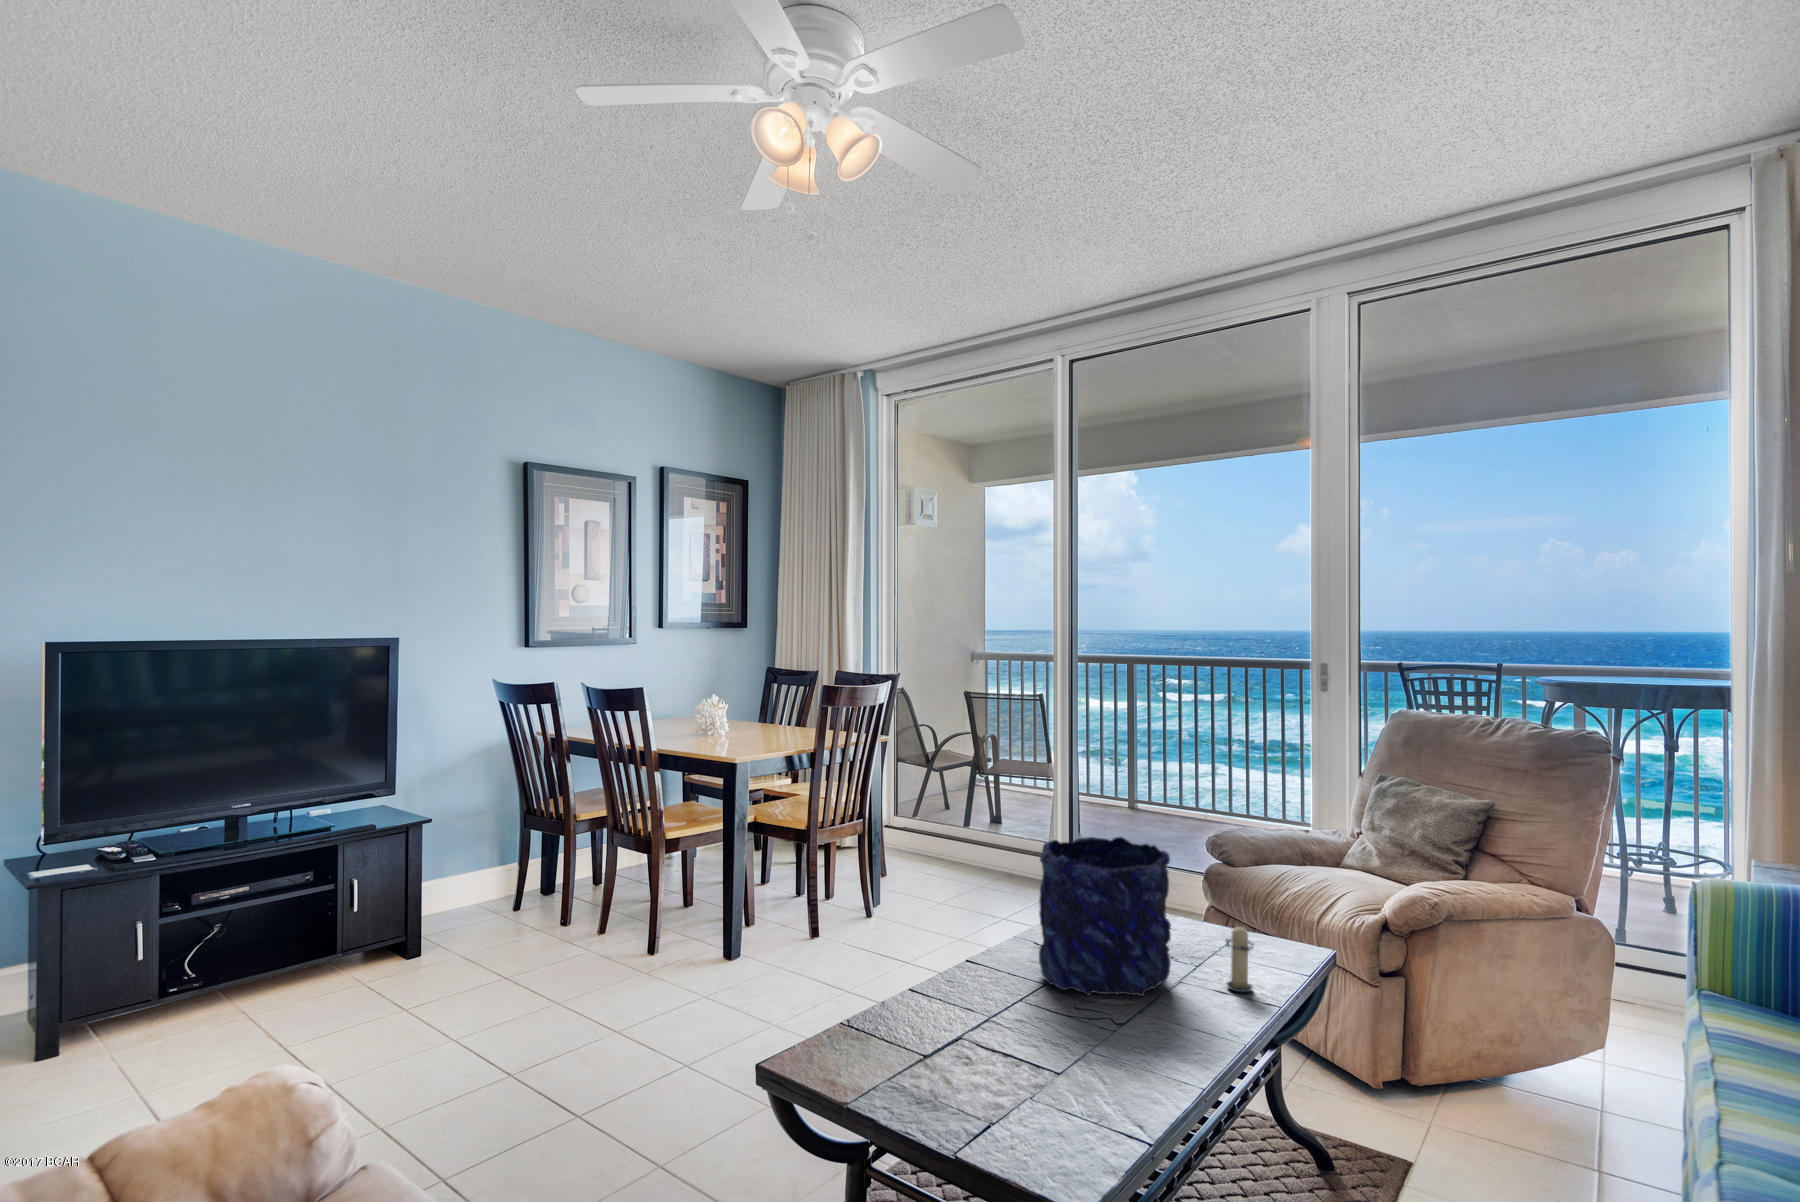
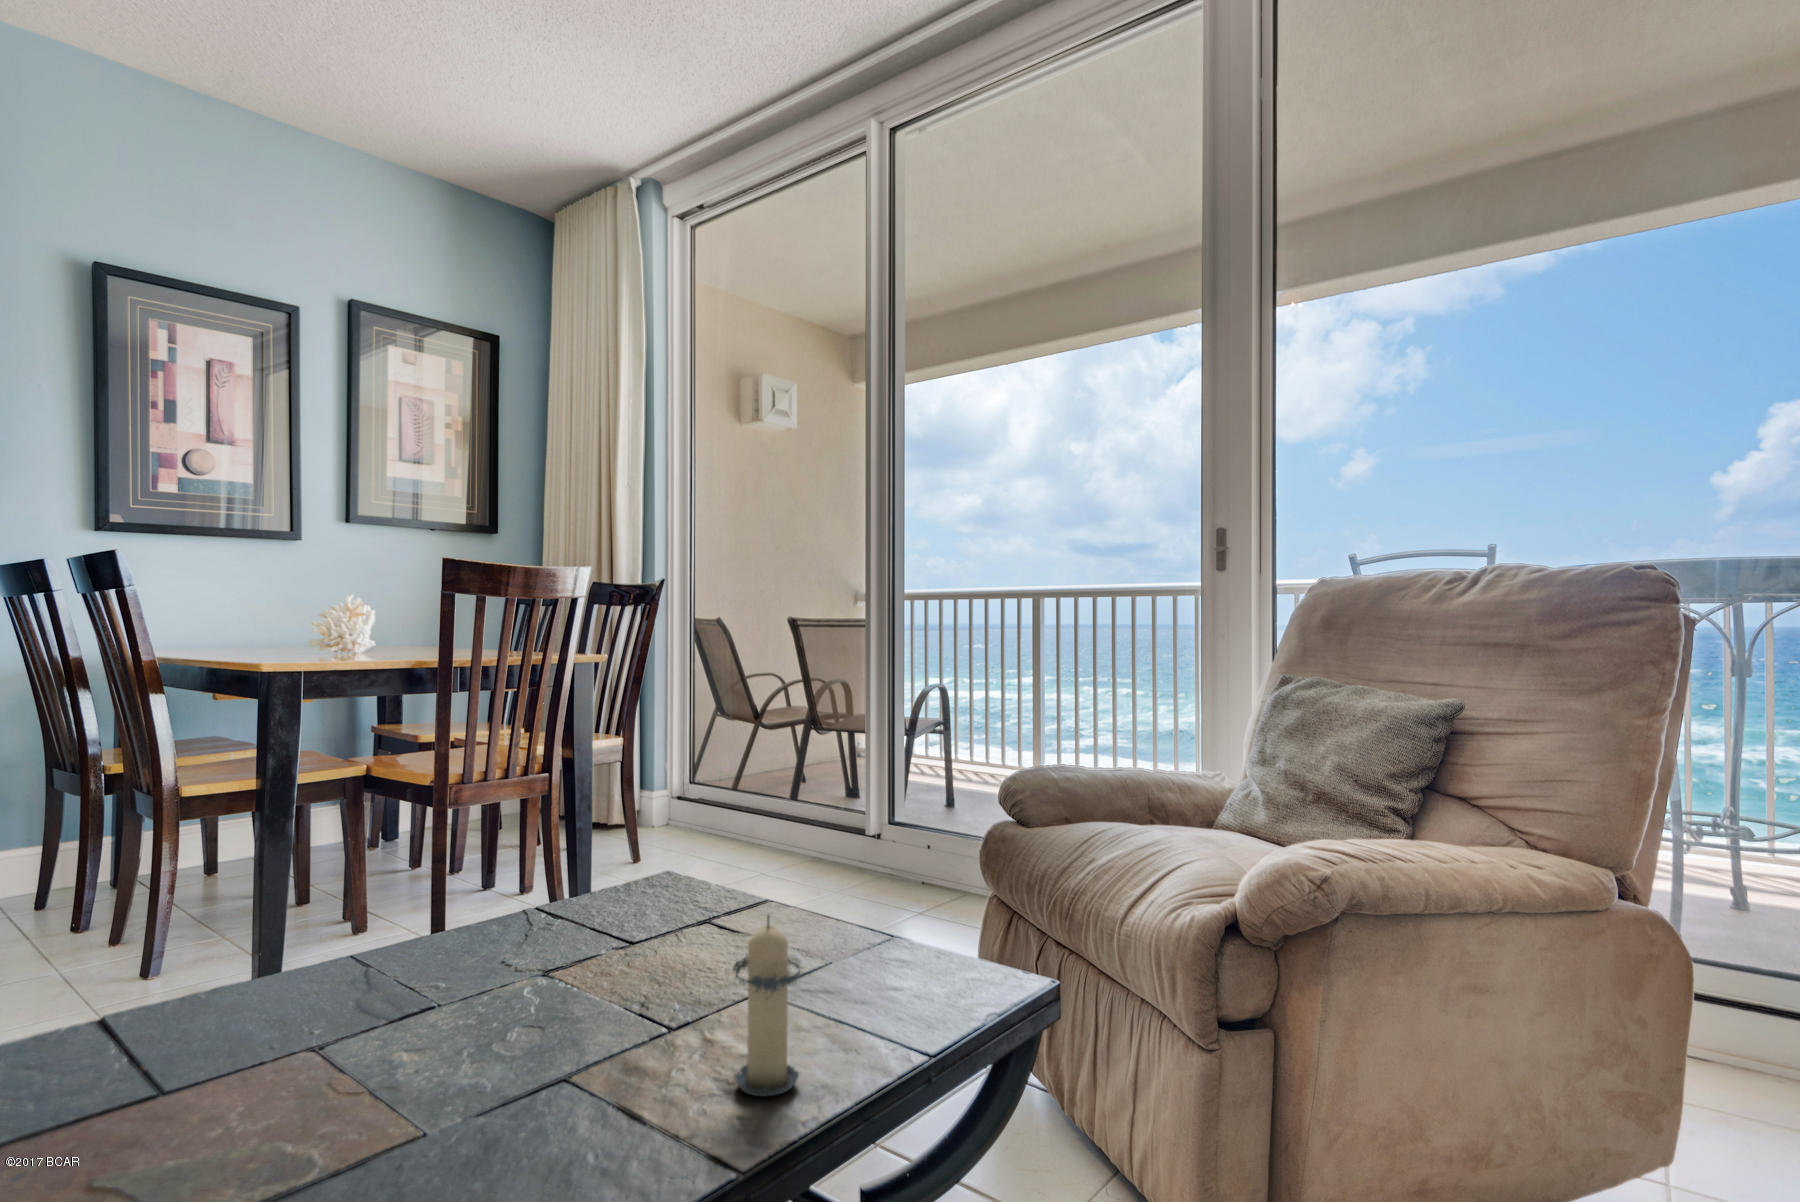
vase: present [1039,837,1171,997] -> none [261,720,623,1115]

